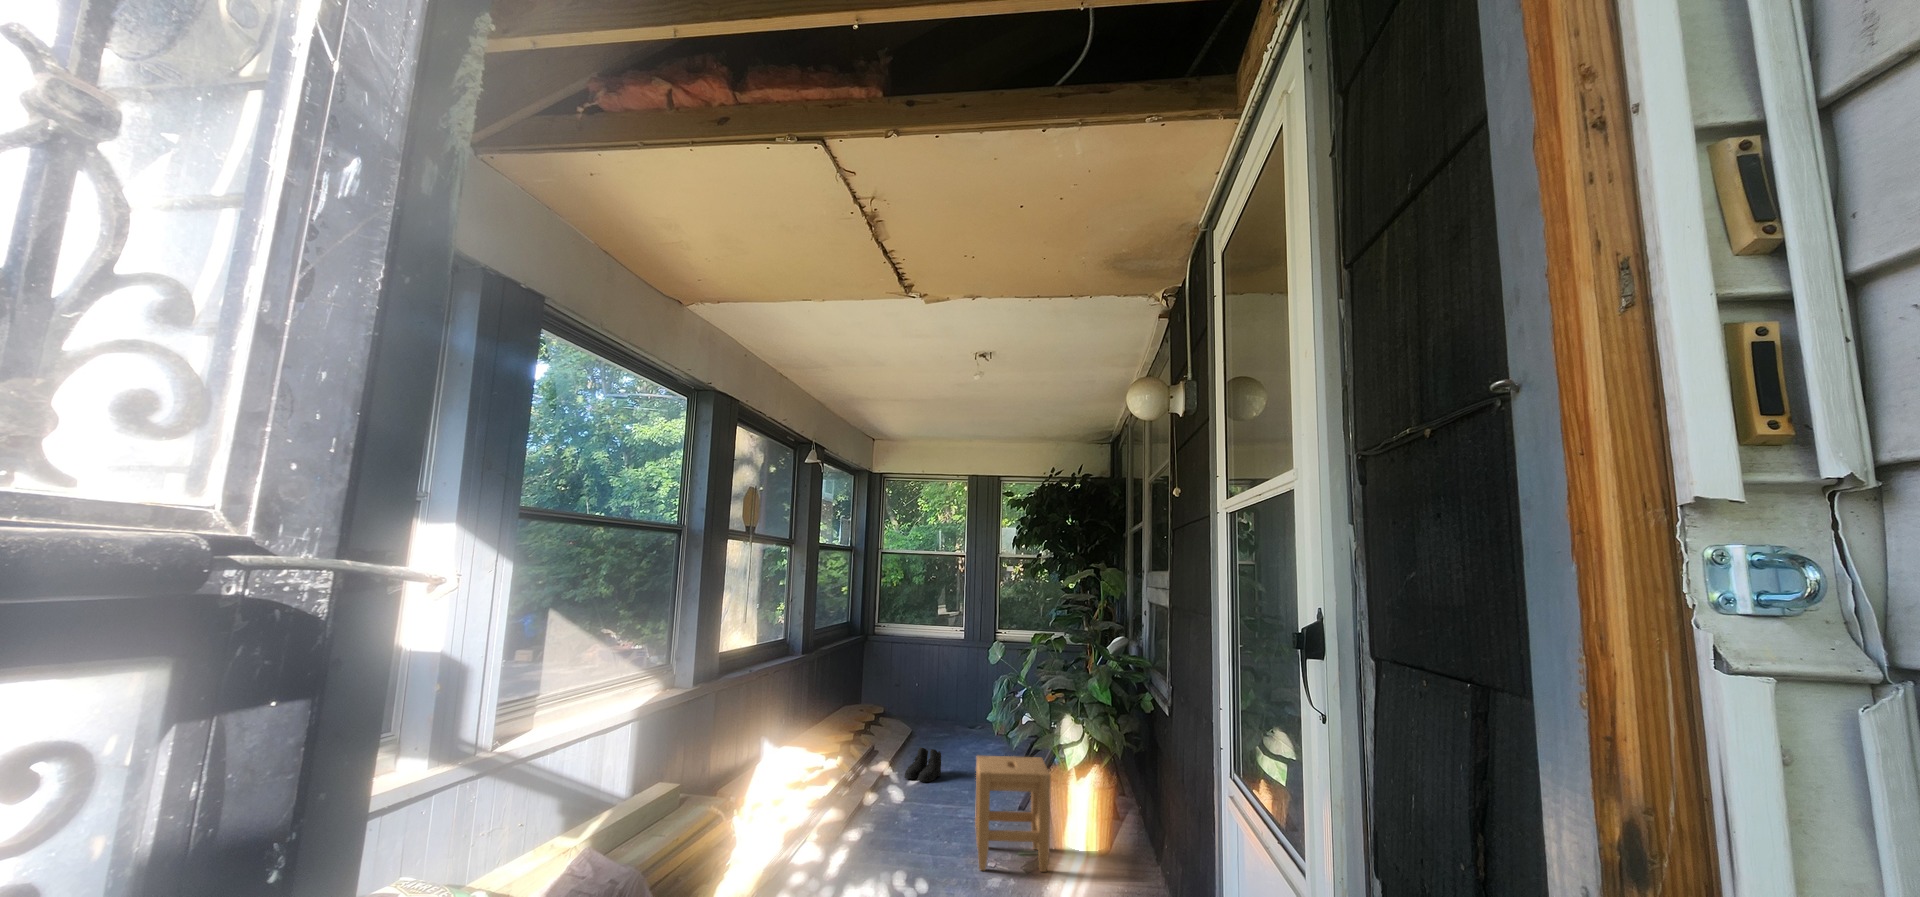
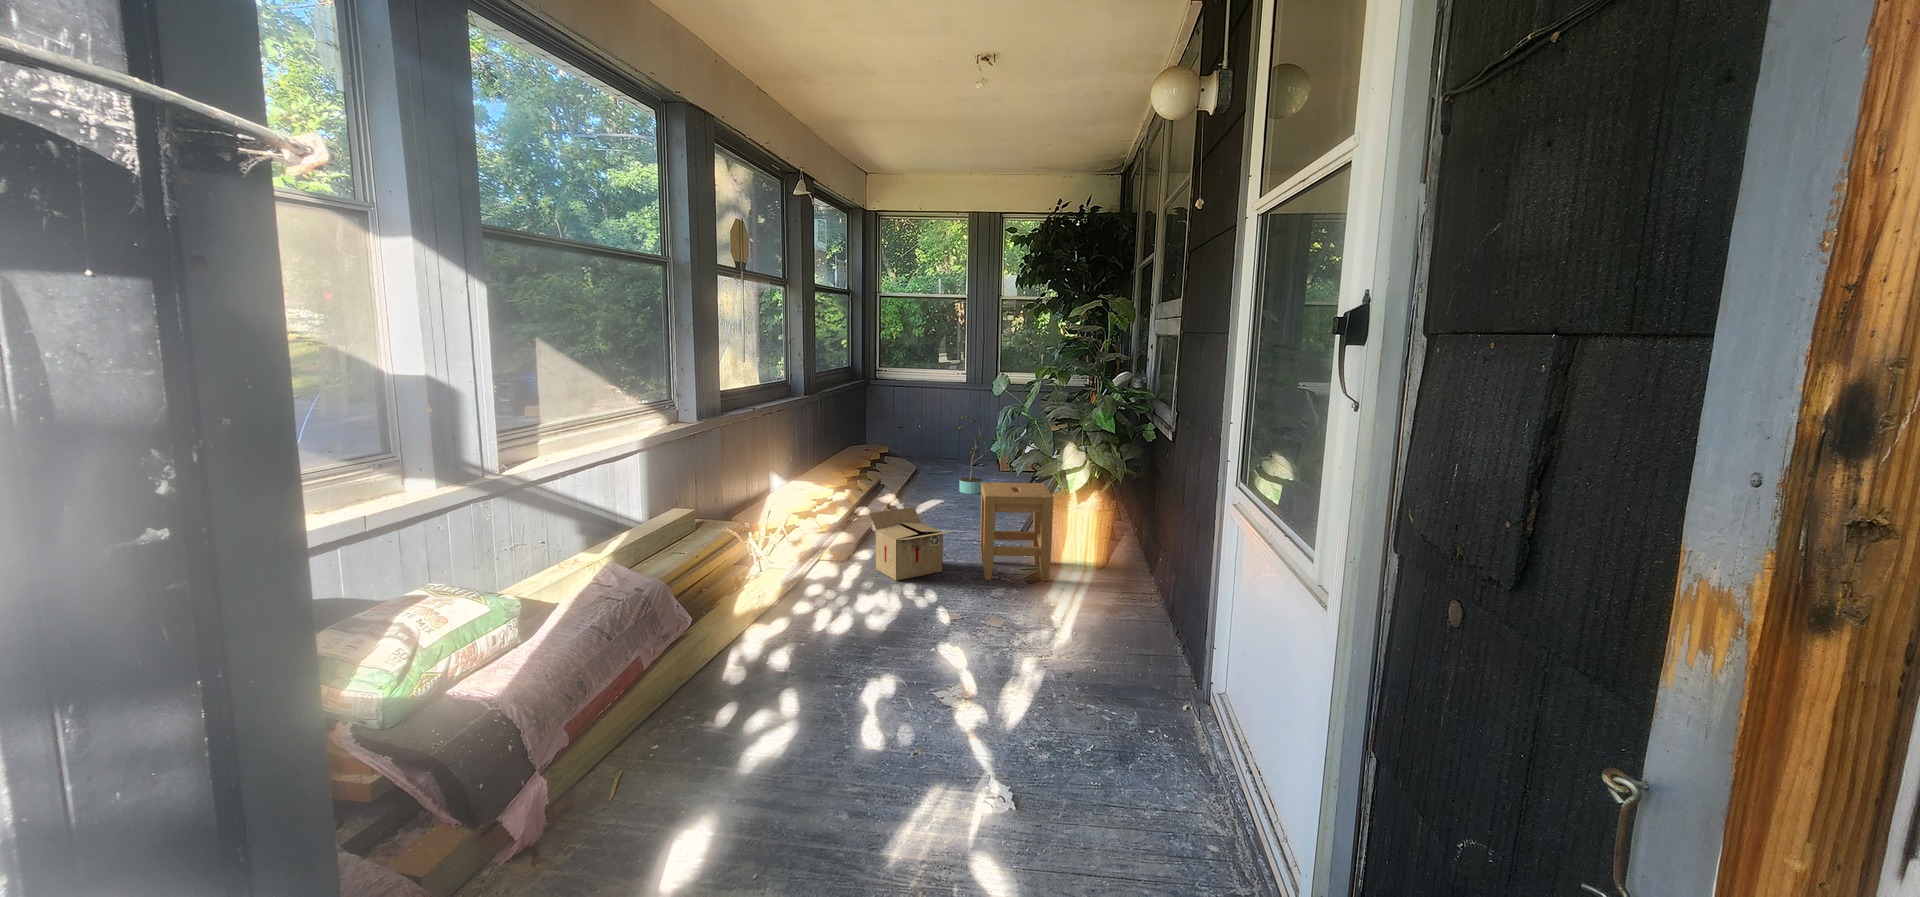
potted plant: none [953,676,998,762] -> present [956,416,996,494]
boots: present [904,747,941,782] -> none [912,480,946,510]
cardboard box: none [859,782,947,870] -> present [869,507,951,581]

